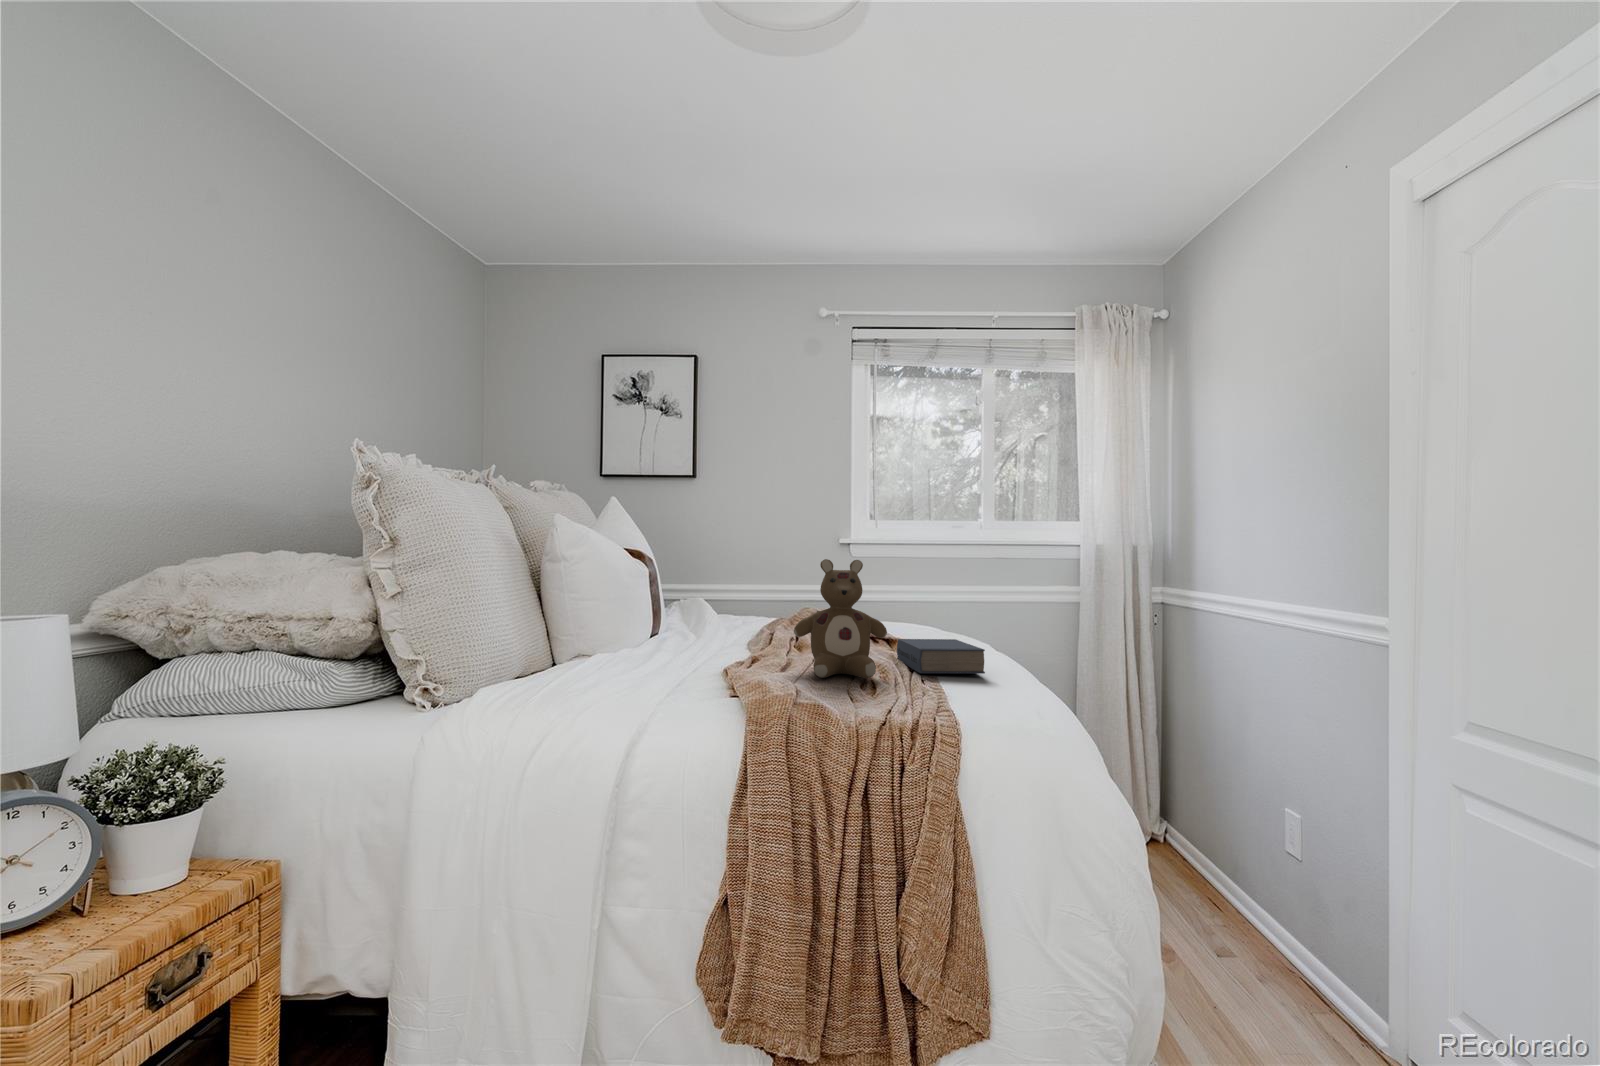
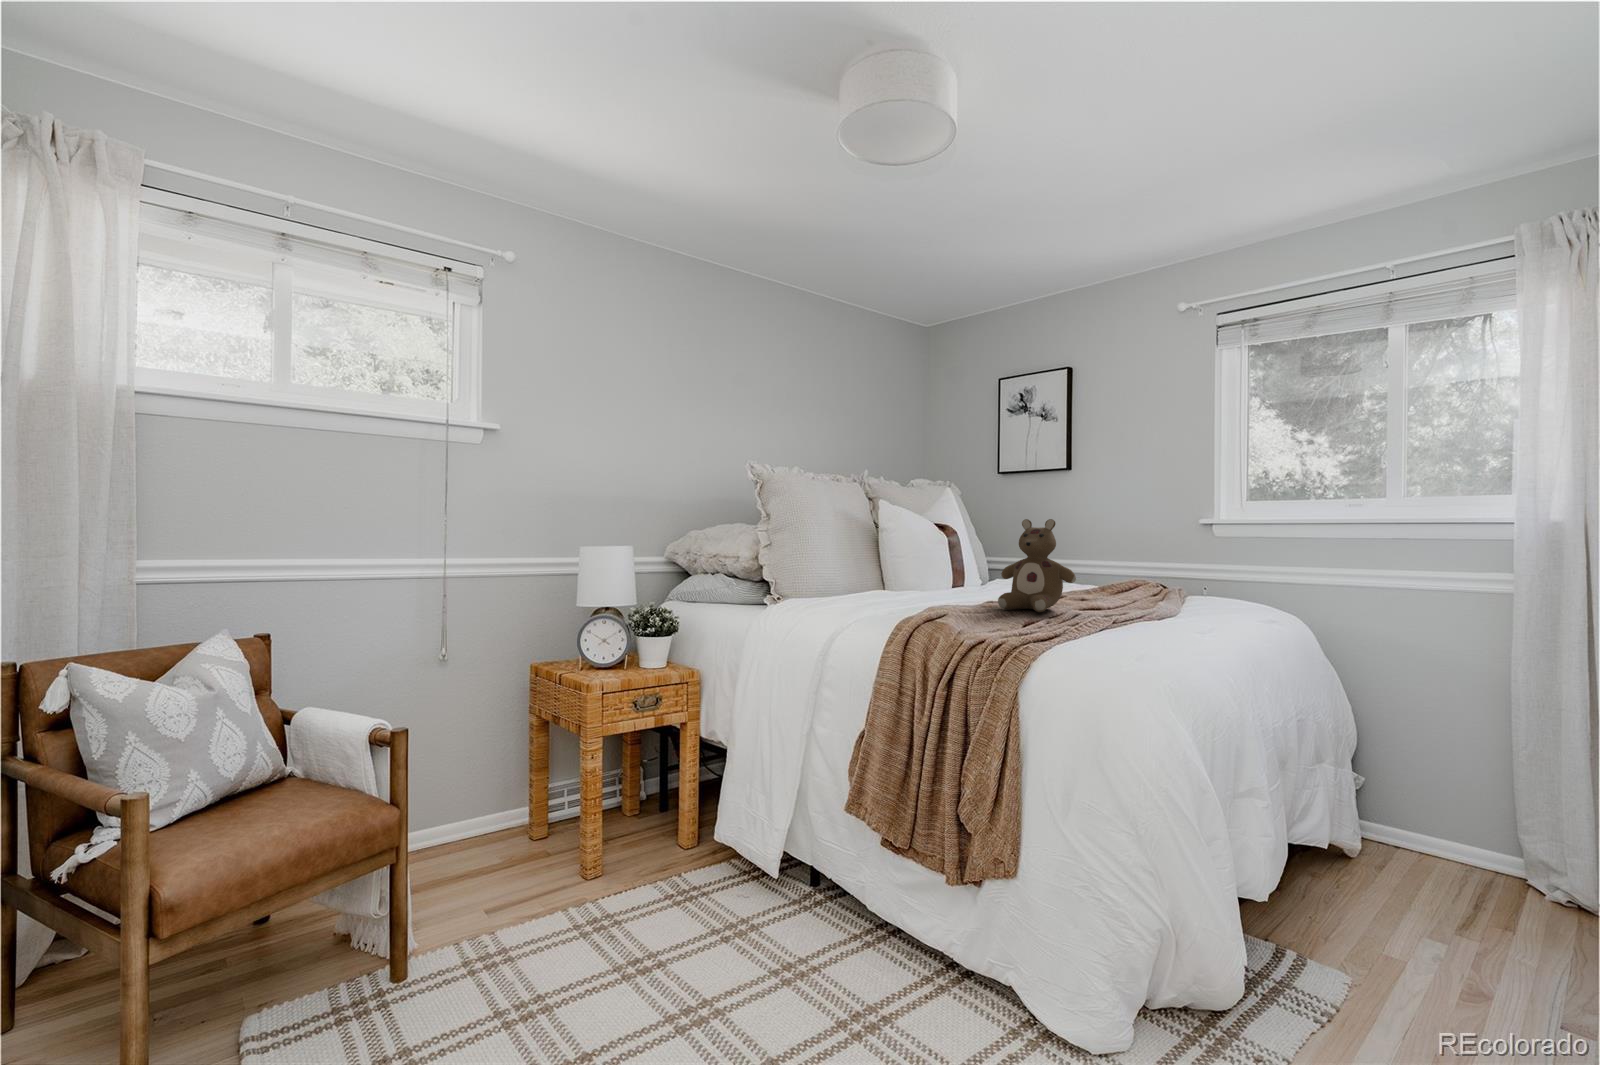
book: present [897,639,985,674] -> none [1107,590,1188,621]

